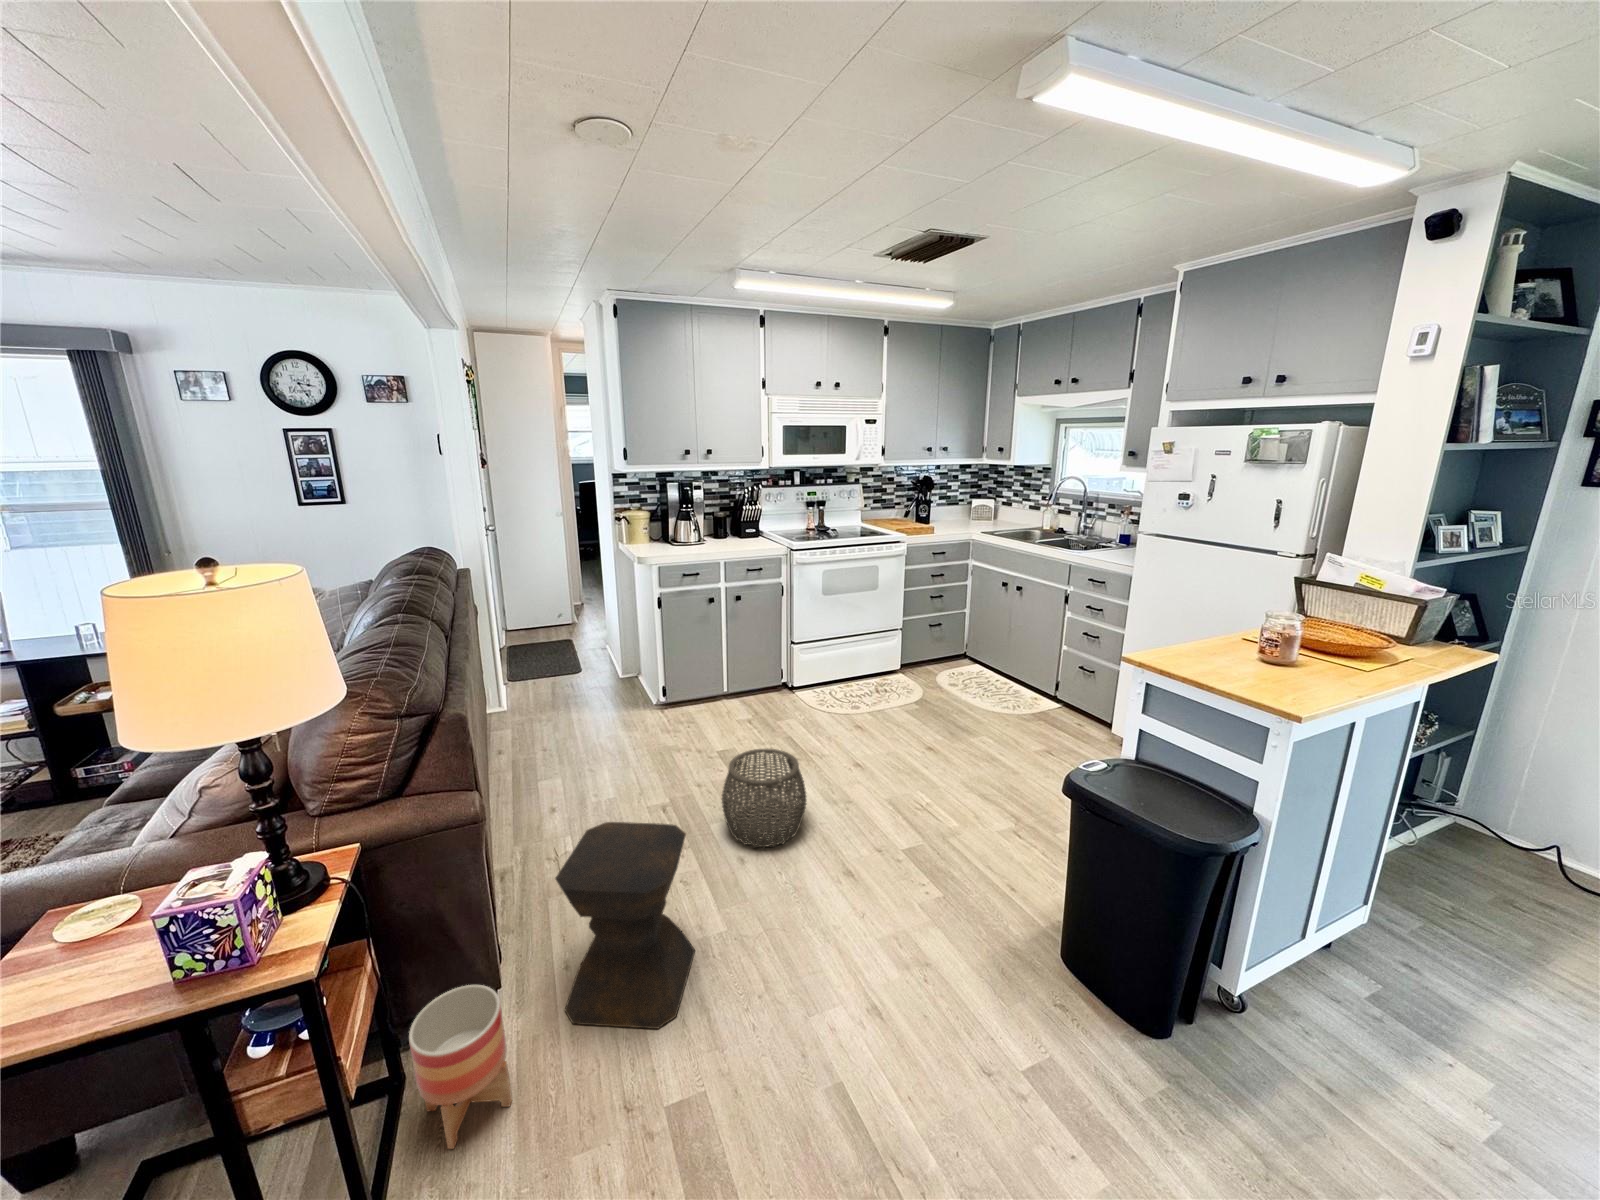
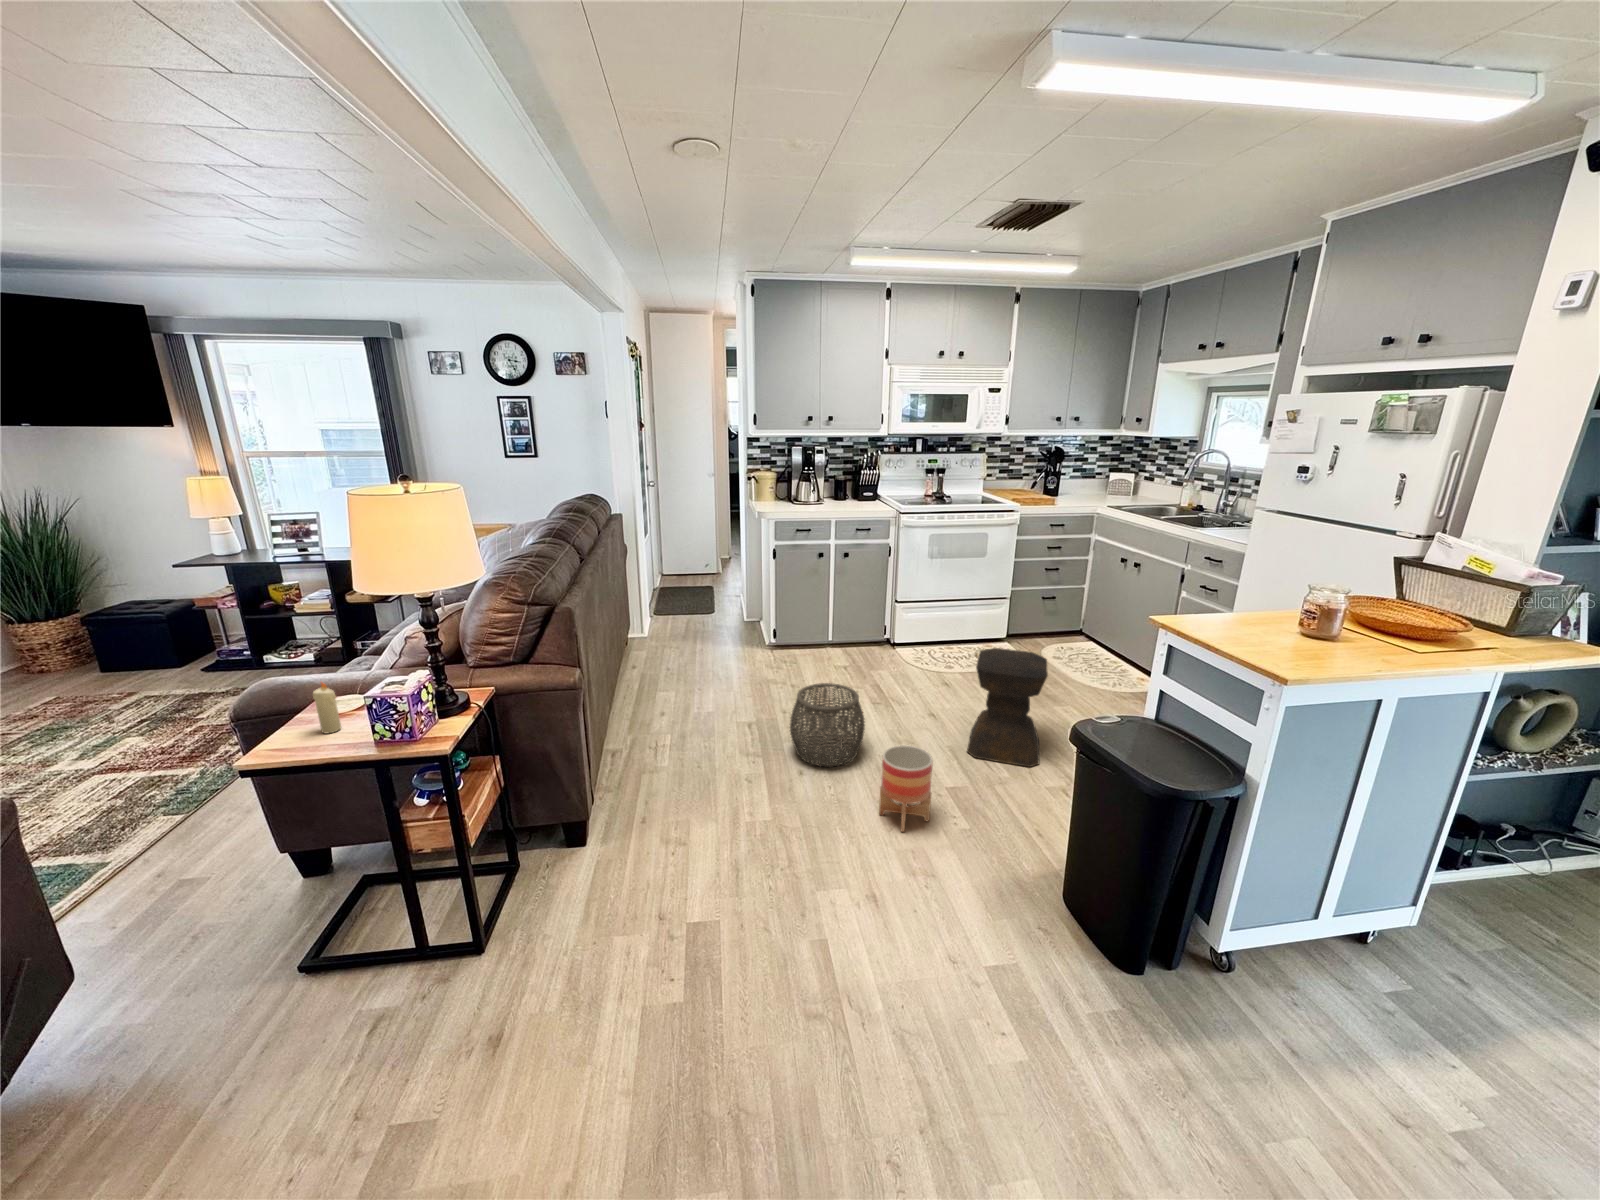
stool: present [555,822,695,1029] -> present [967,648,1048,767]
candle: none [41,901,100,985] -> present [313,683,341,733]
planter: present [409,985,512,1149] -> present [879,745,933,832]

